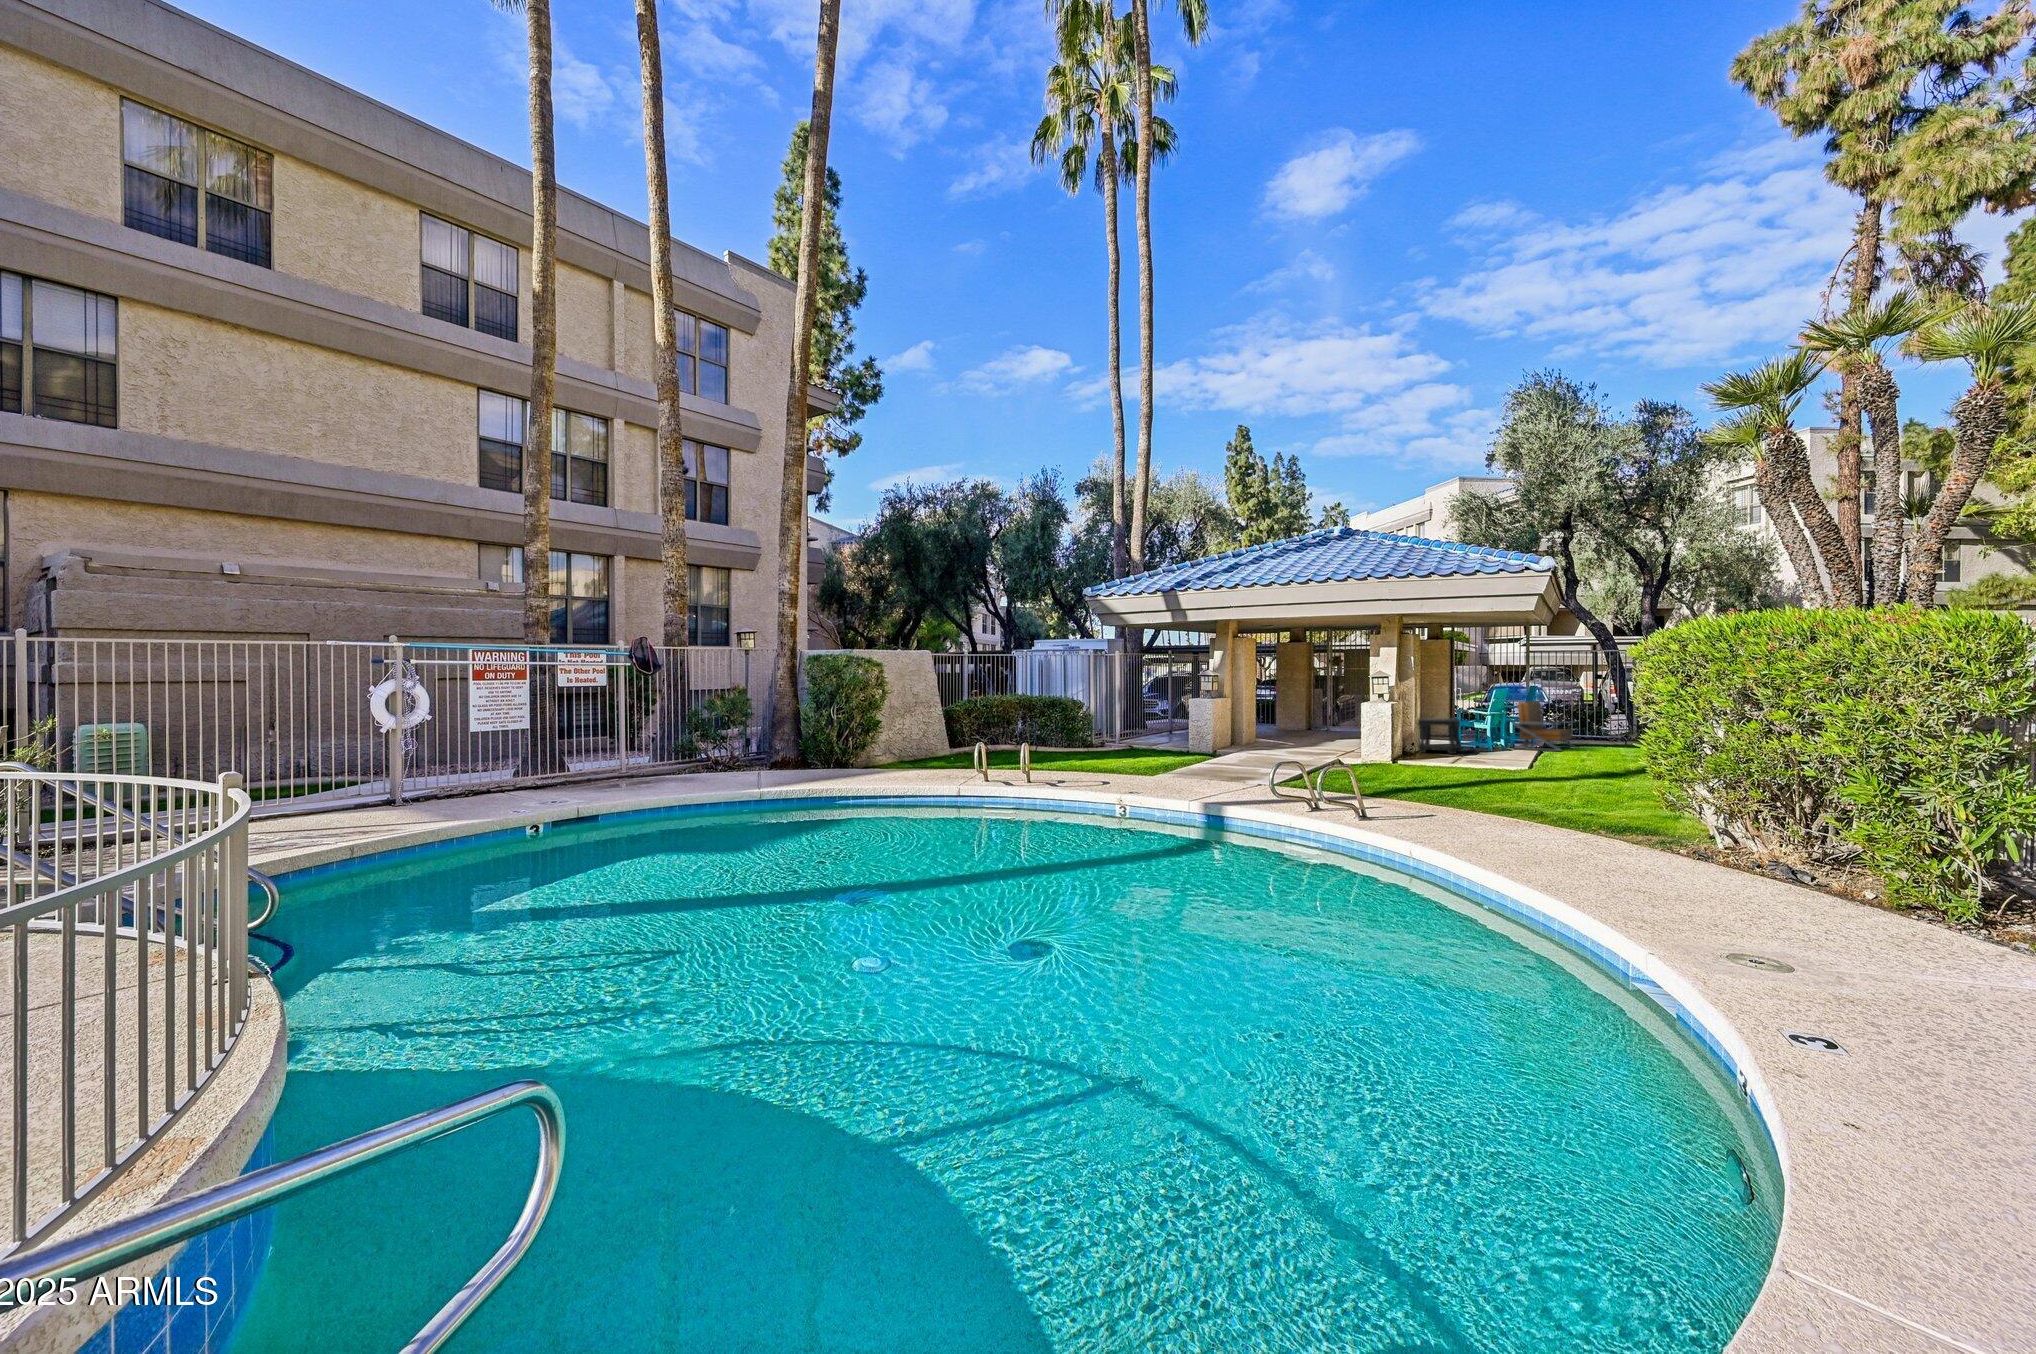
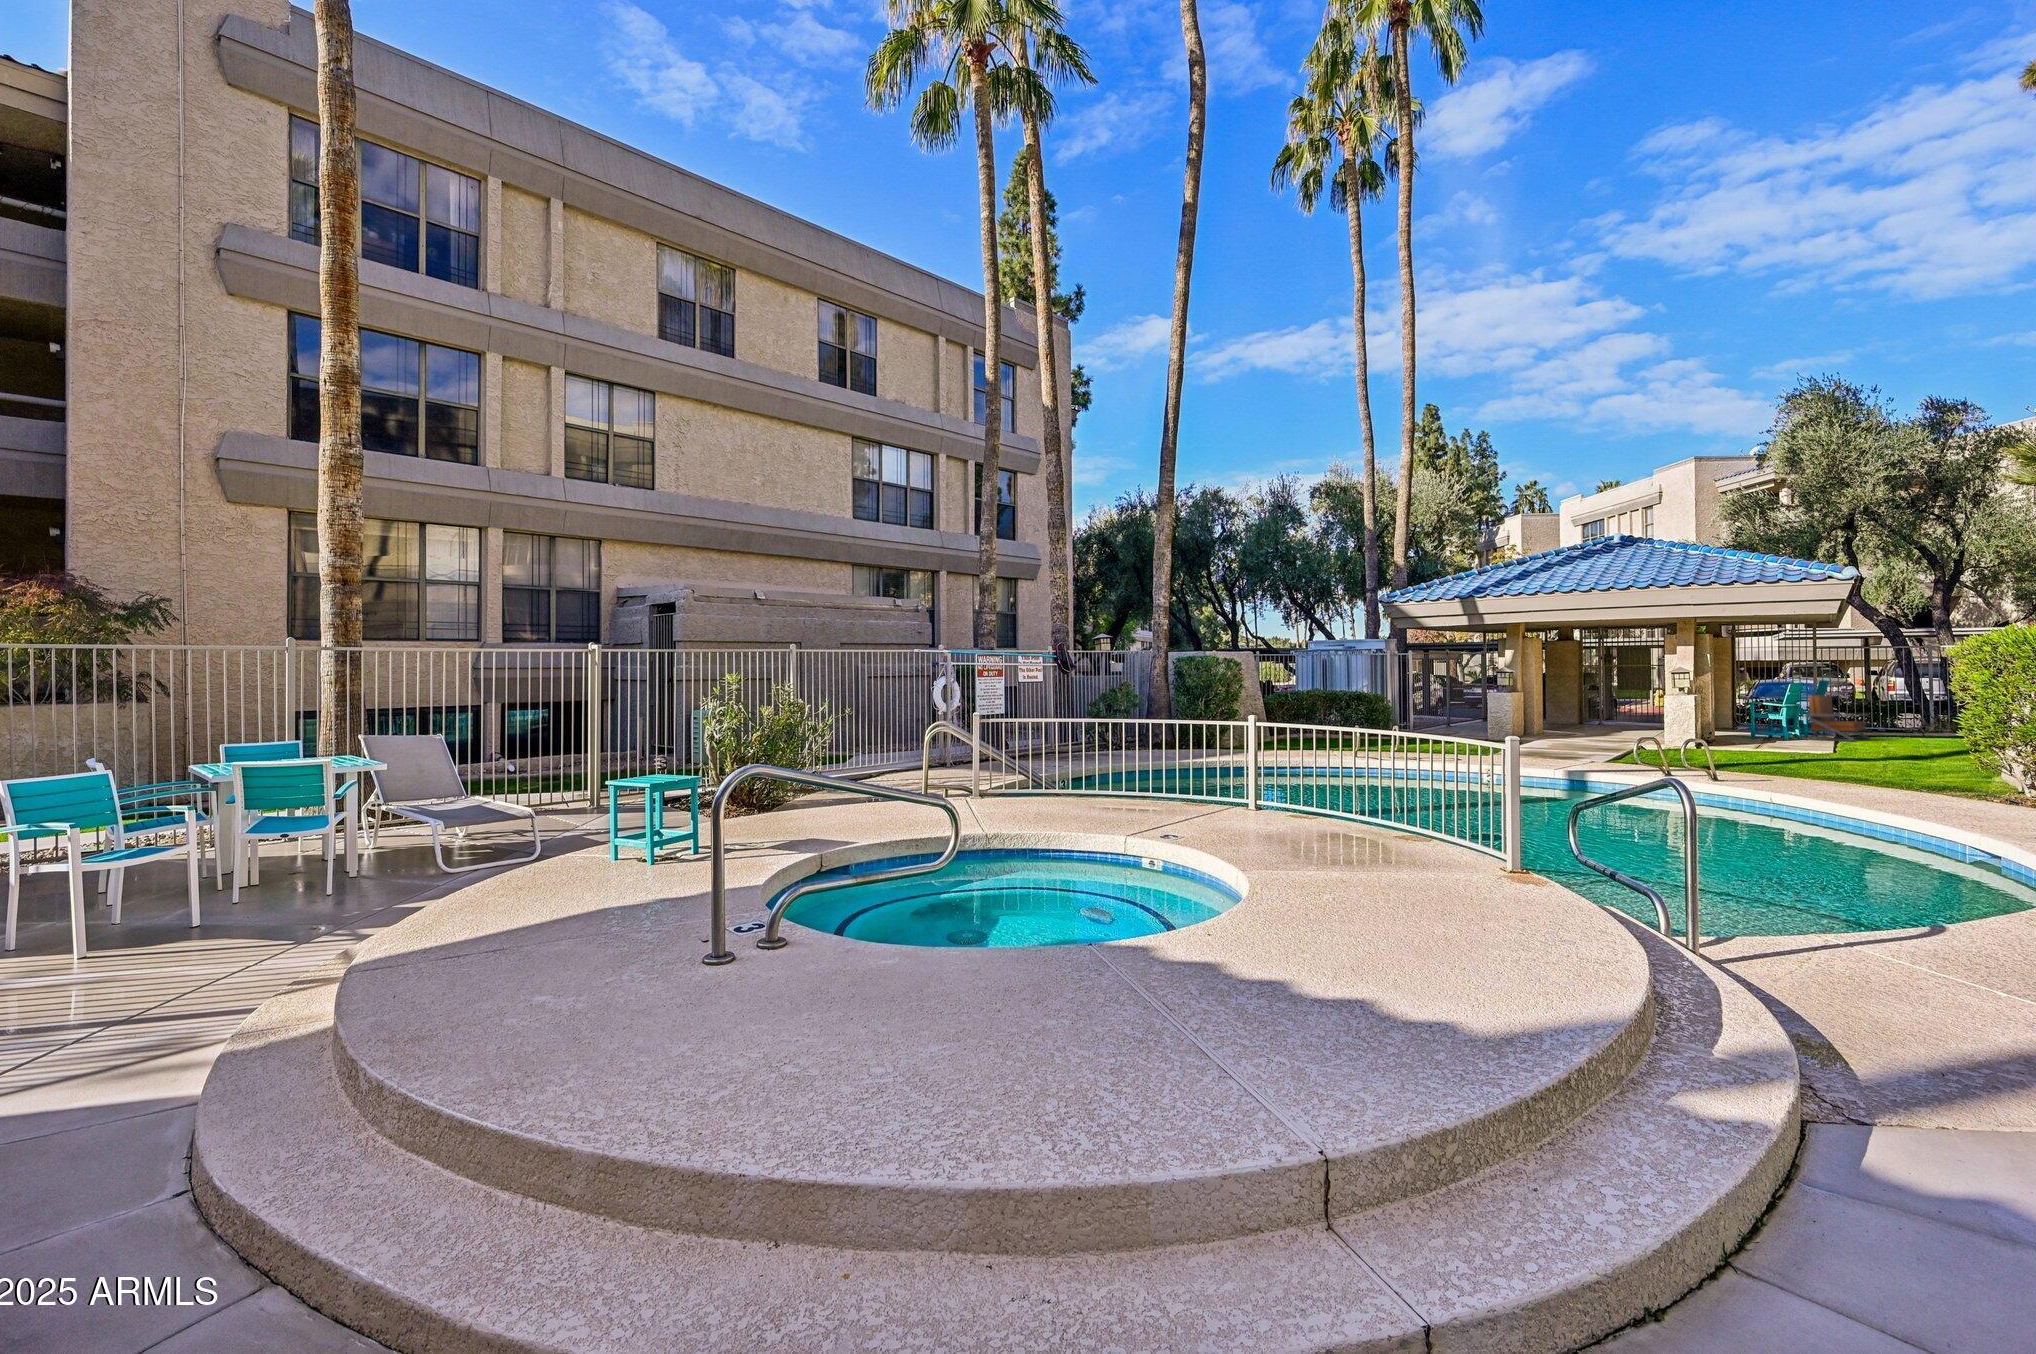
side table: present [1418,718,1461,754] -> none [1708,711,1753,743]

